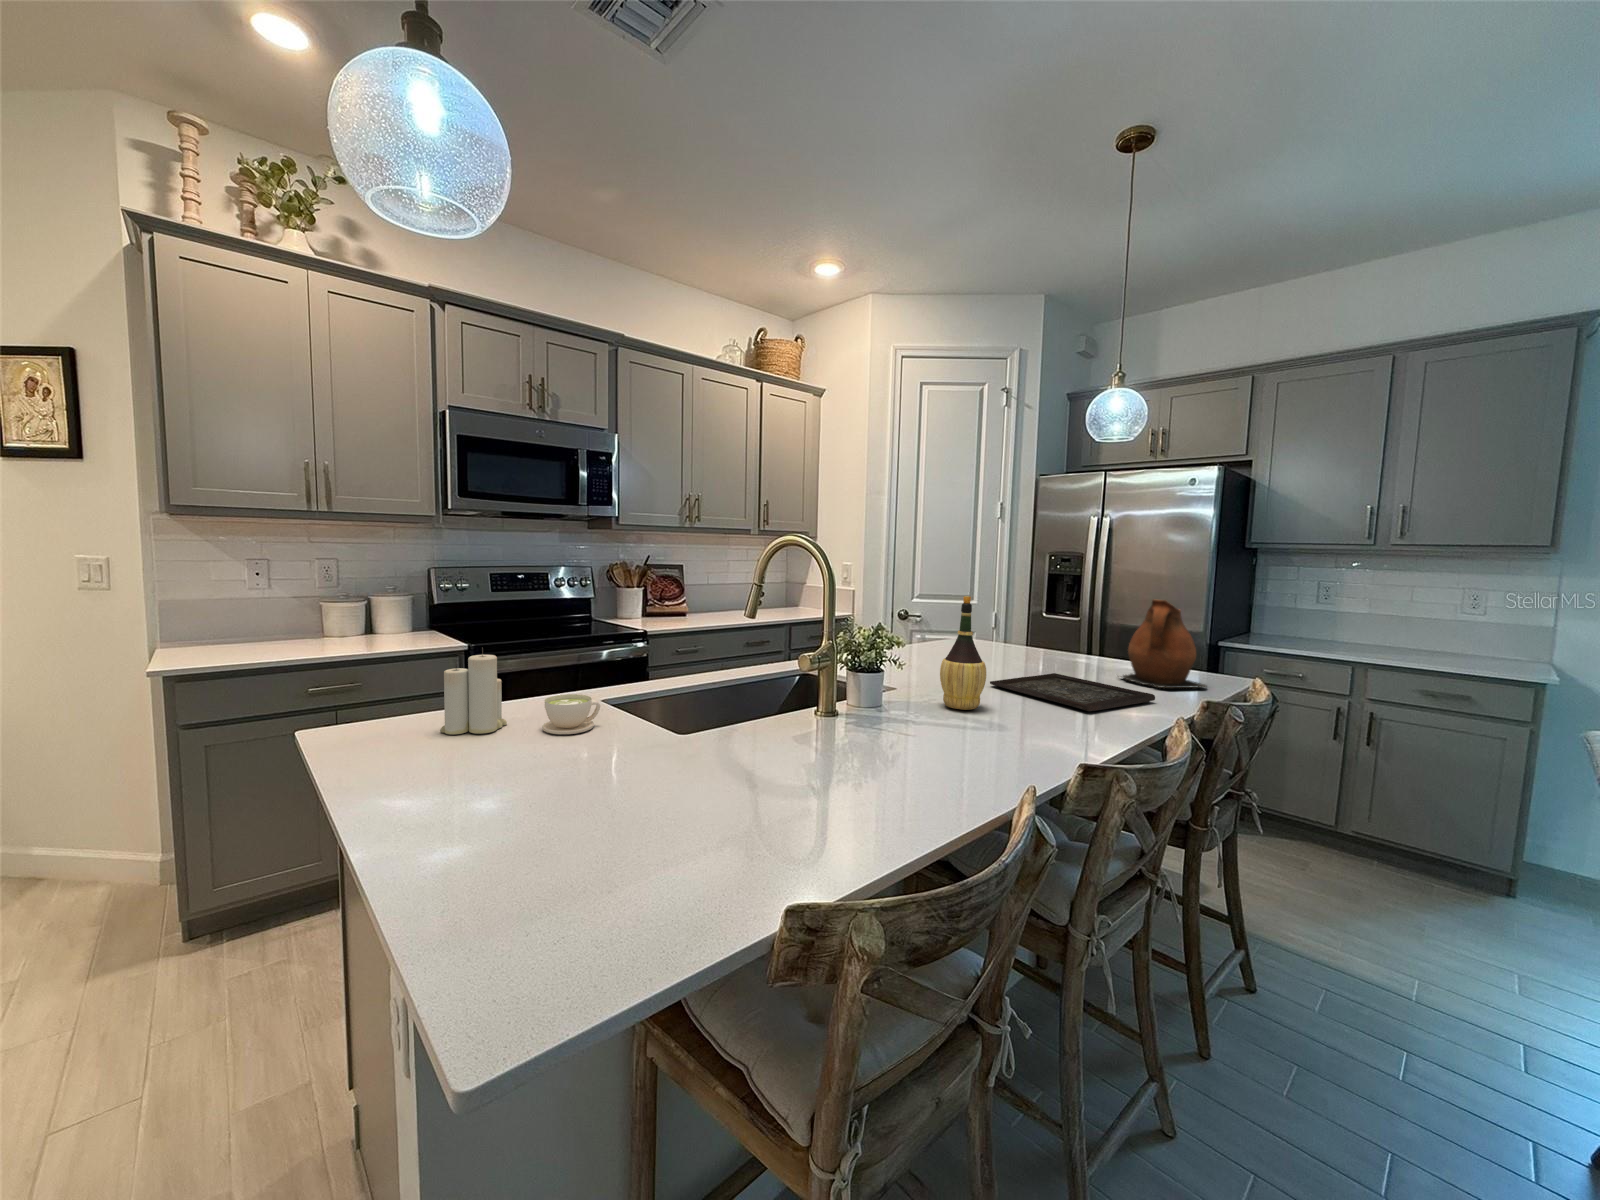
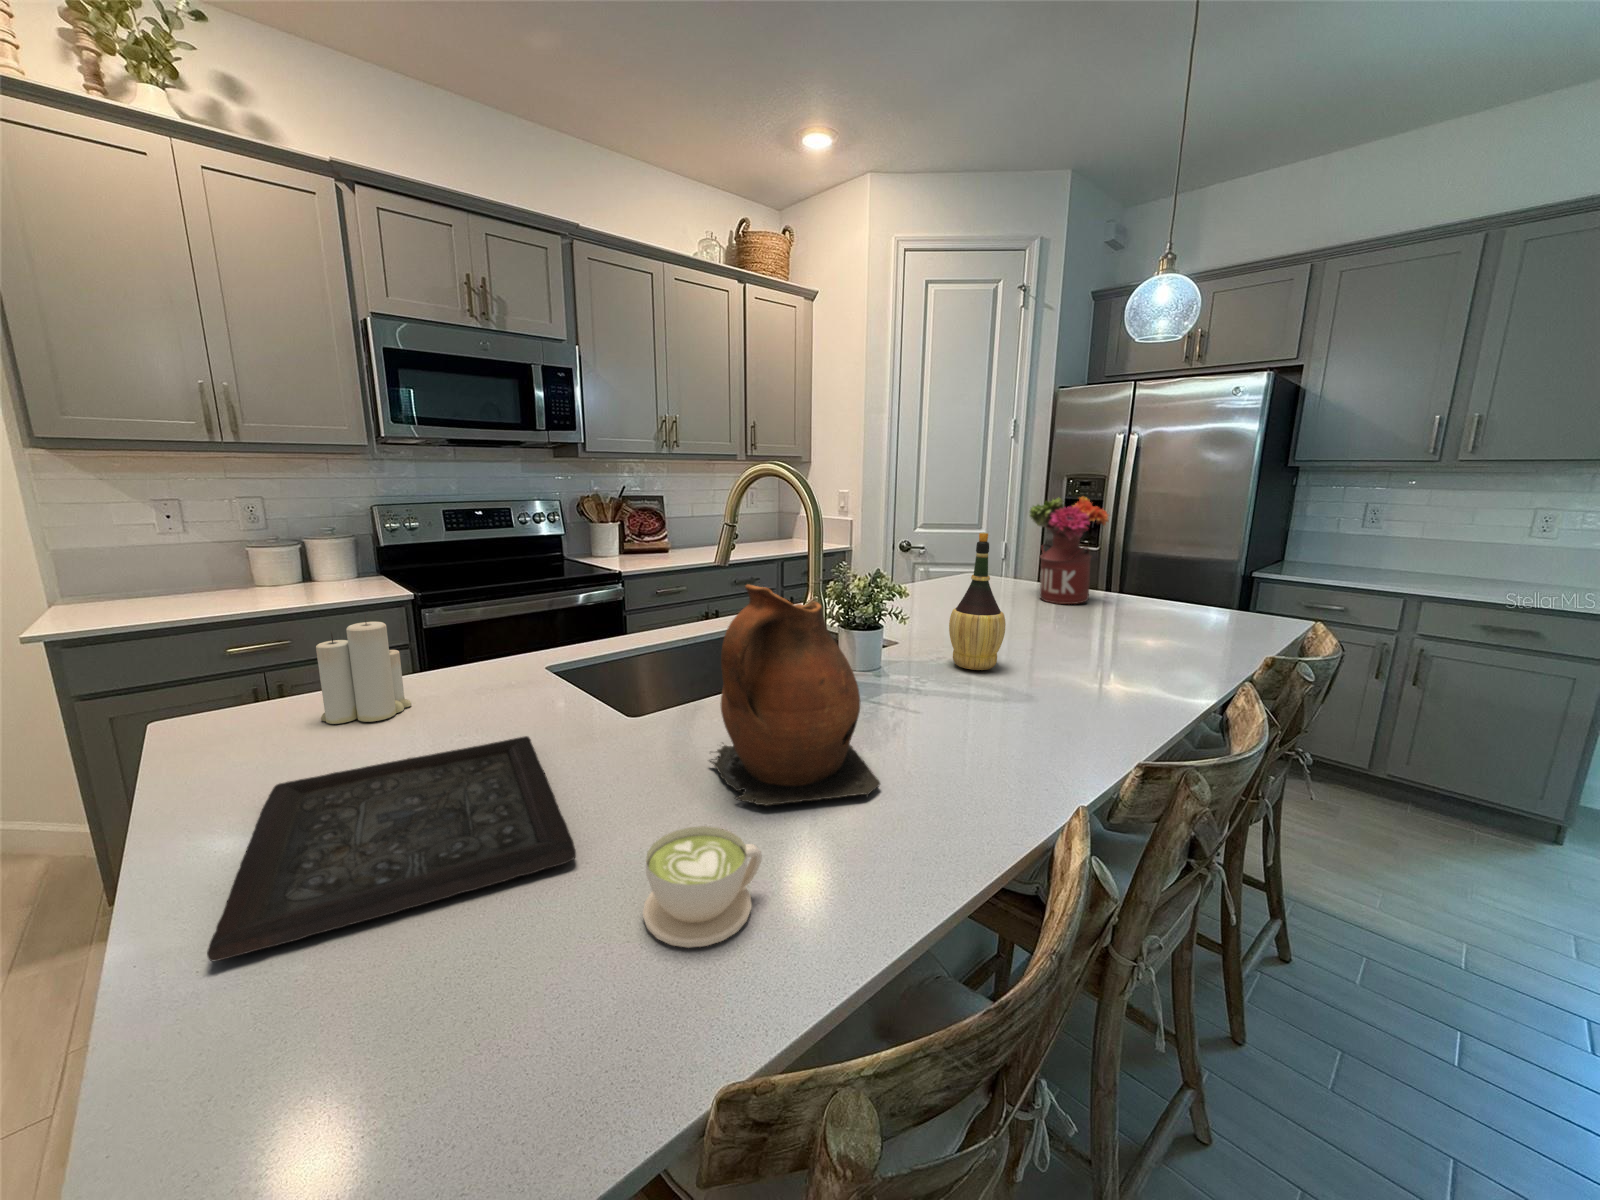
flower arrangement: none [1011,570,1082,664] -> present [1030,497,1109,604]
ceramic pitcher: present [1122,600,1206,688] -> present [710,584,880,806]
tray: present [990,673,1155,711] -> present [207,736,576,961]
coffee cup: present [542,694,600,734] -> present [643,826,762,947]

